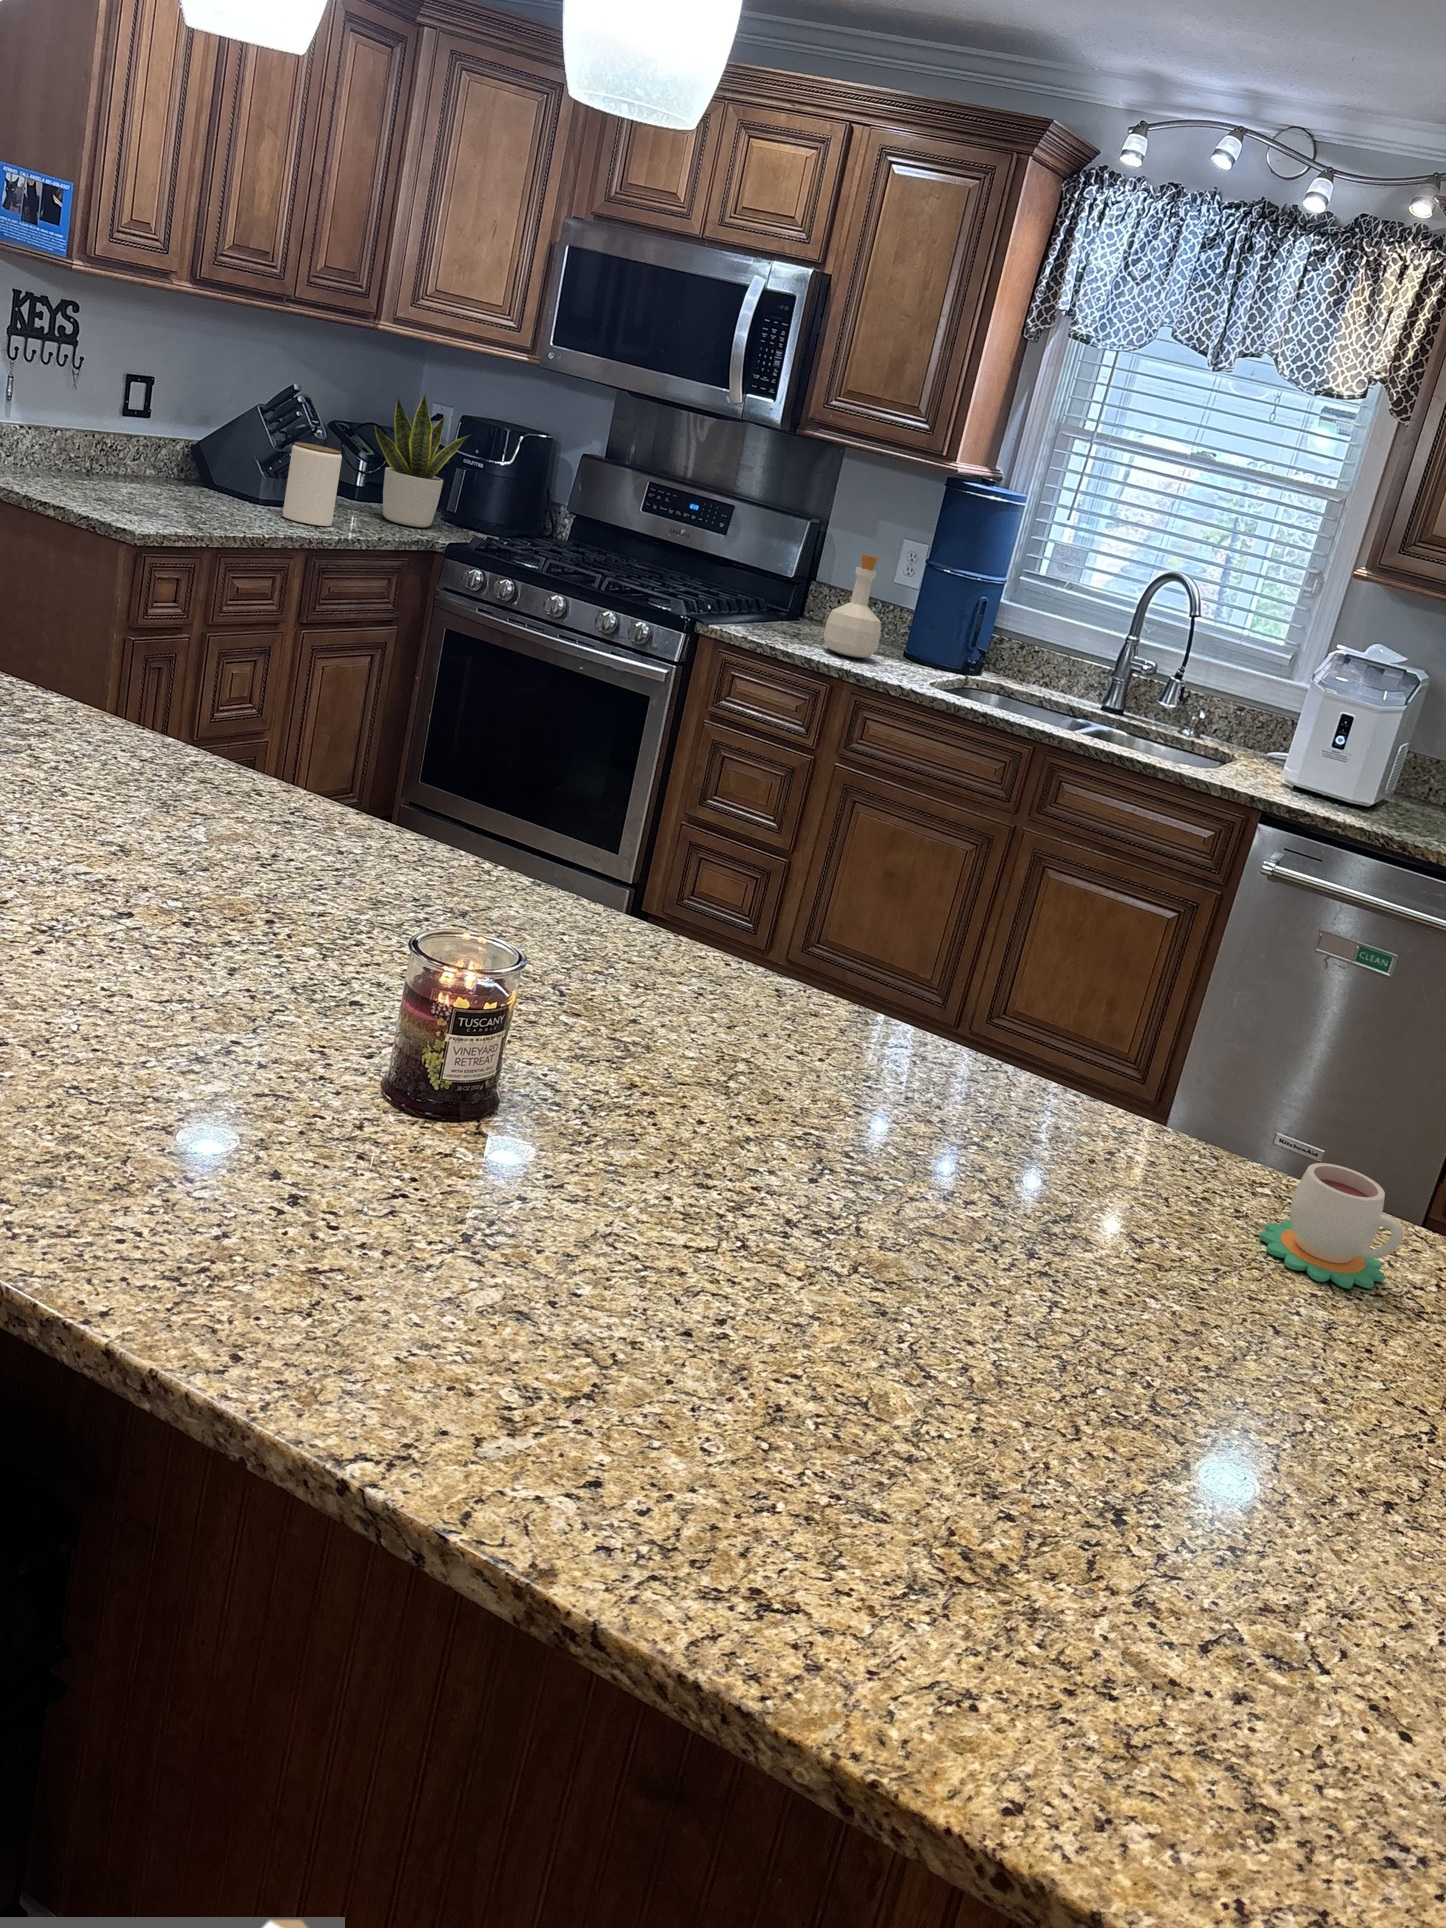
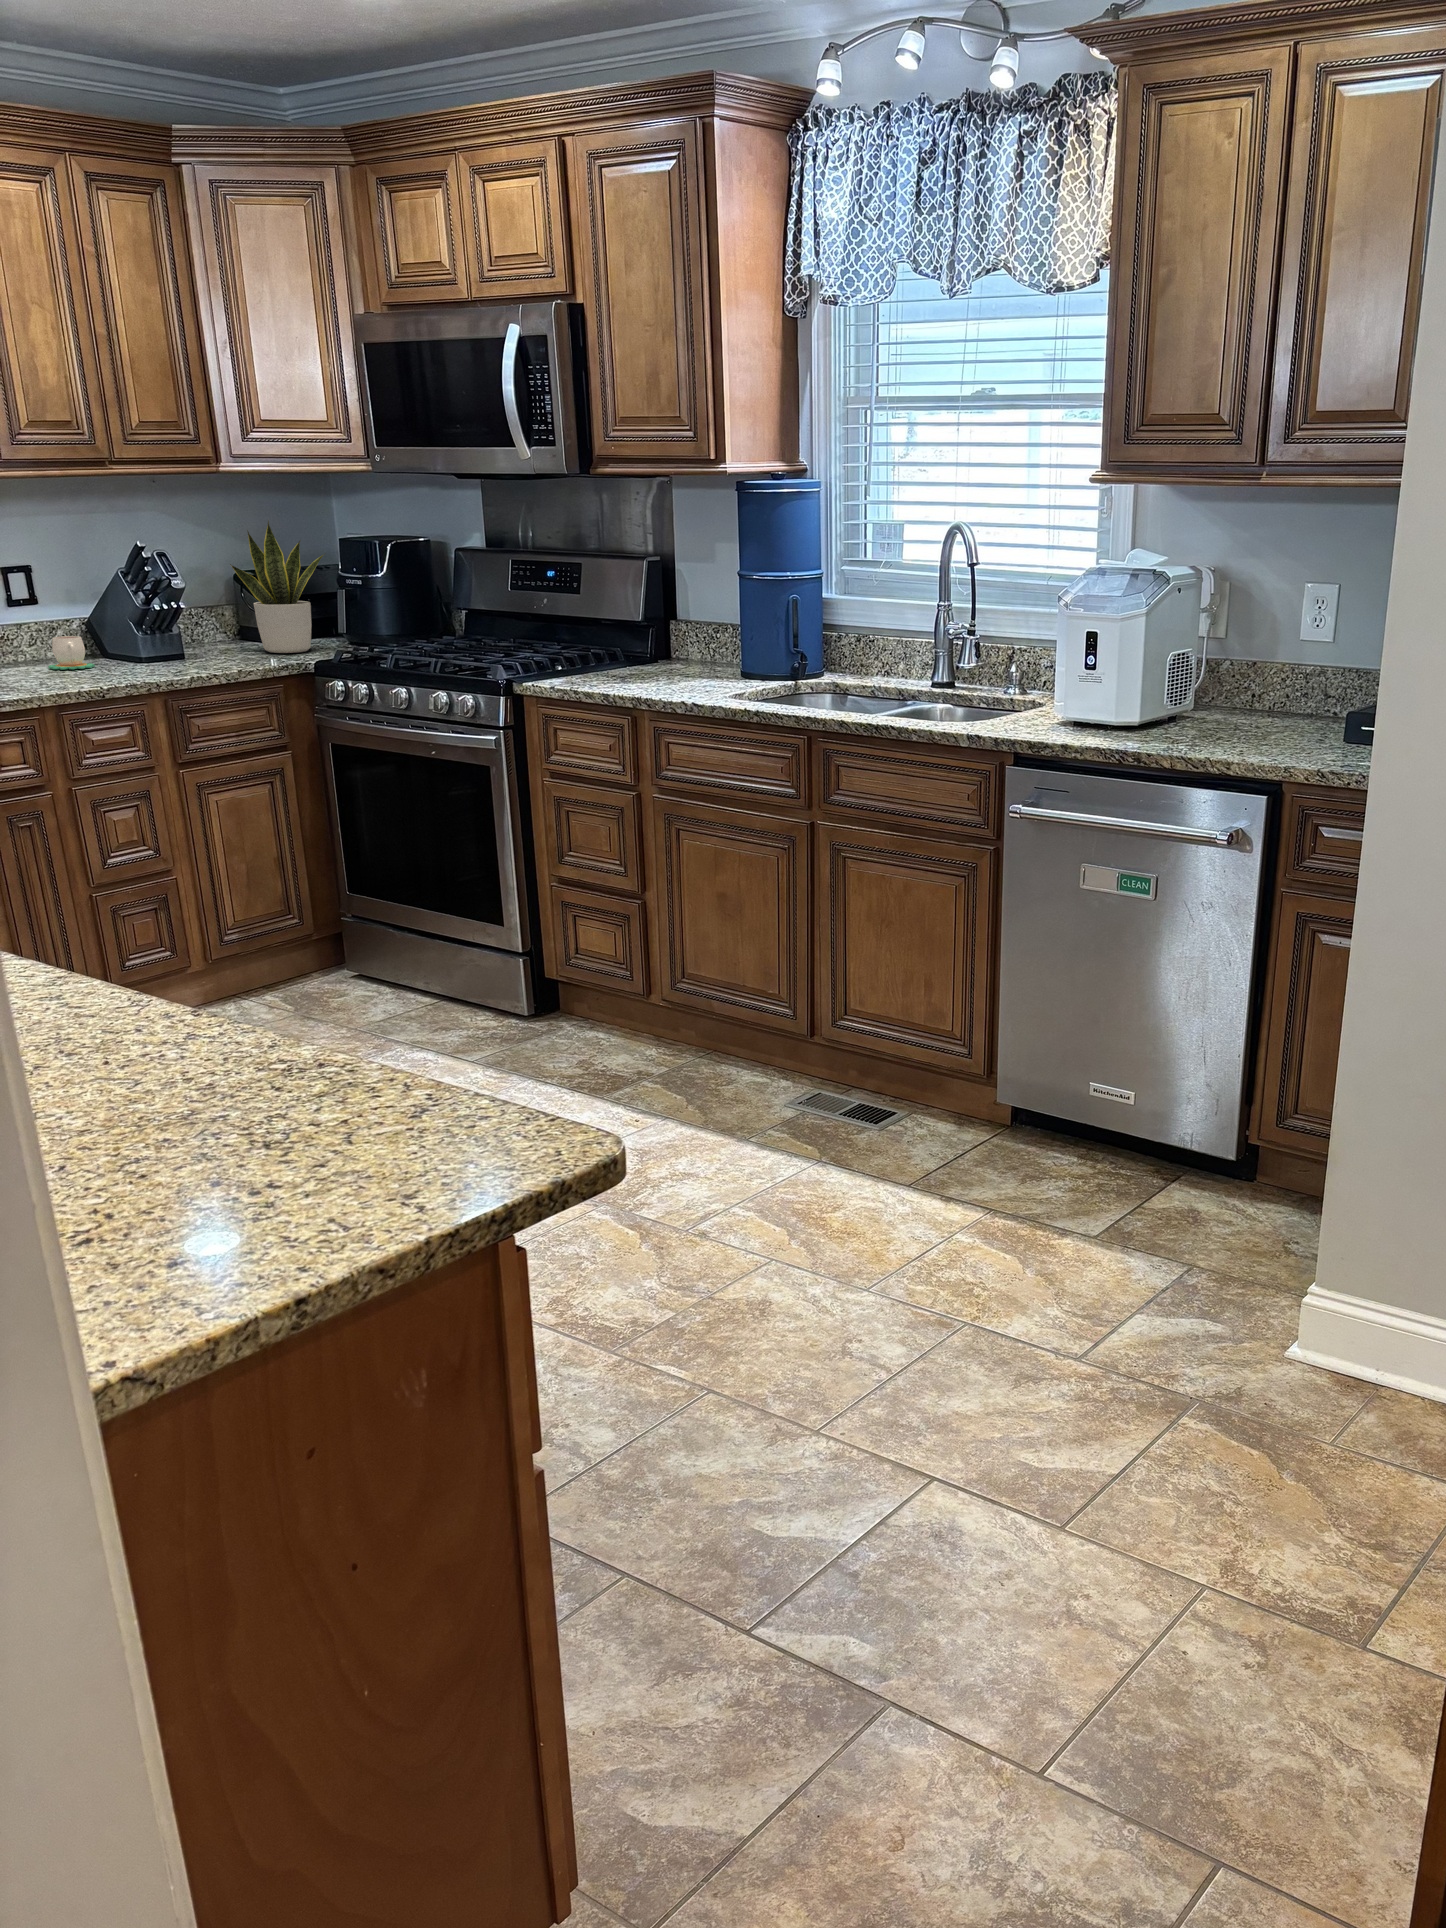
jar: present [283,442,342,526] -> none [136,593,193,668]
bottle: present [823,554,881,658] -> none [633,580,689,686]
mug: present [1260,1163,1403,1288] -> present [48,636,95,670]

